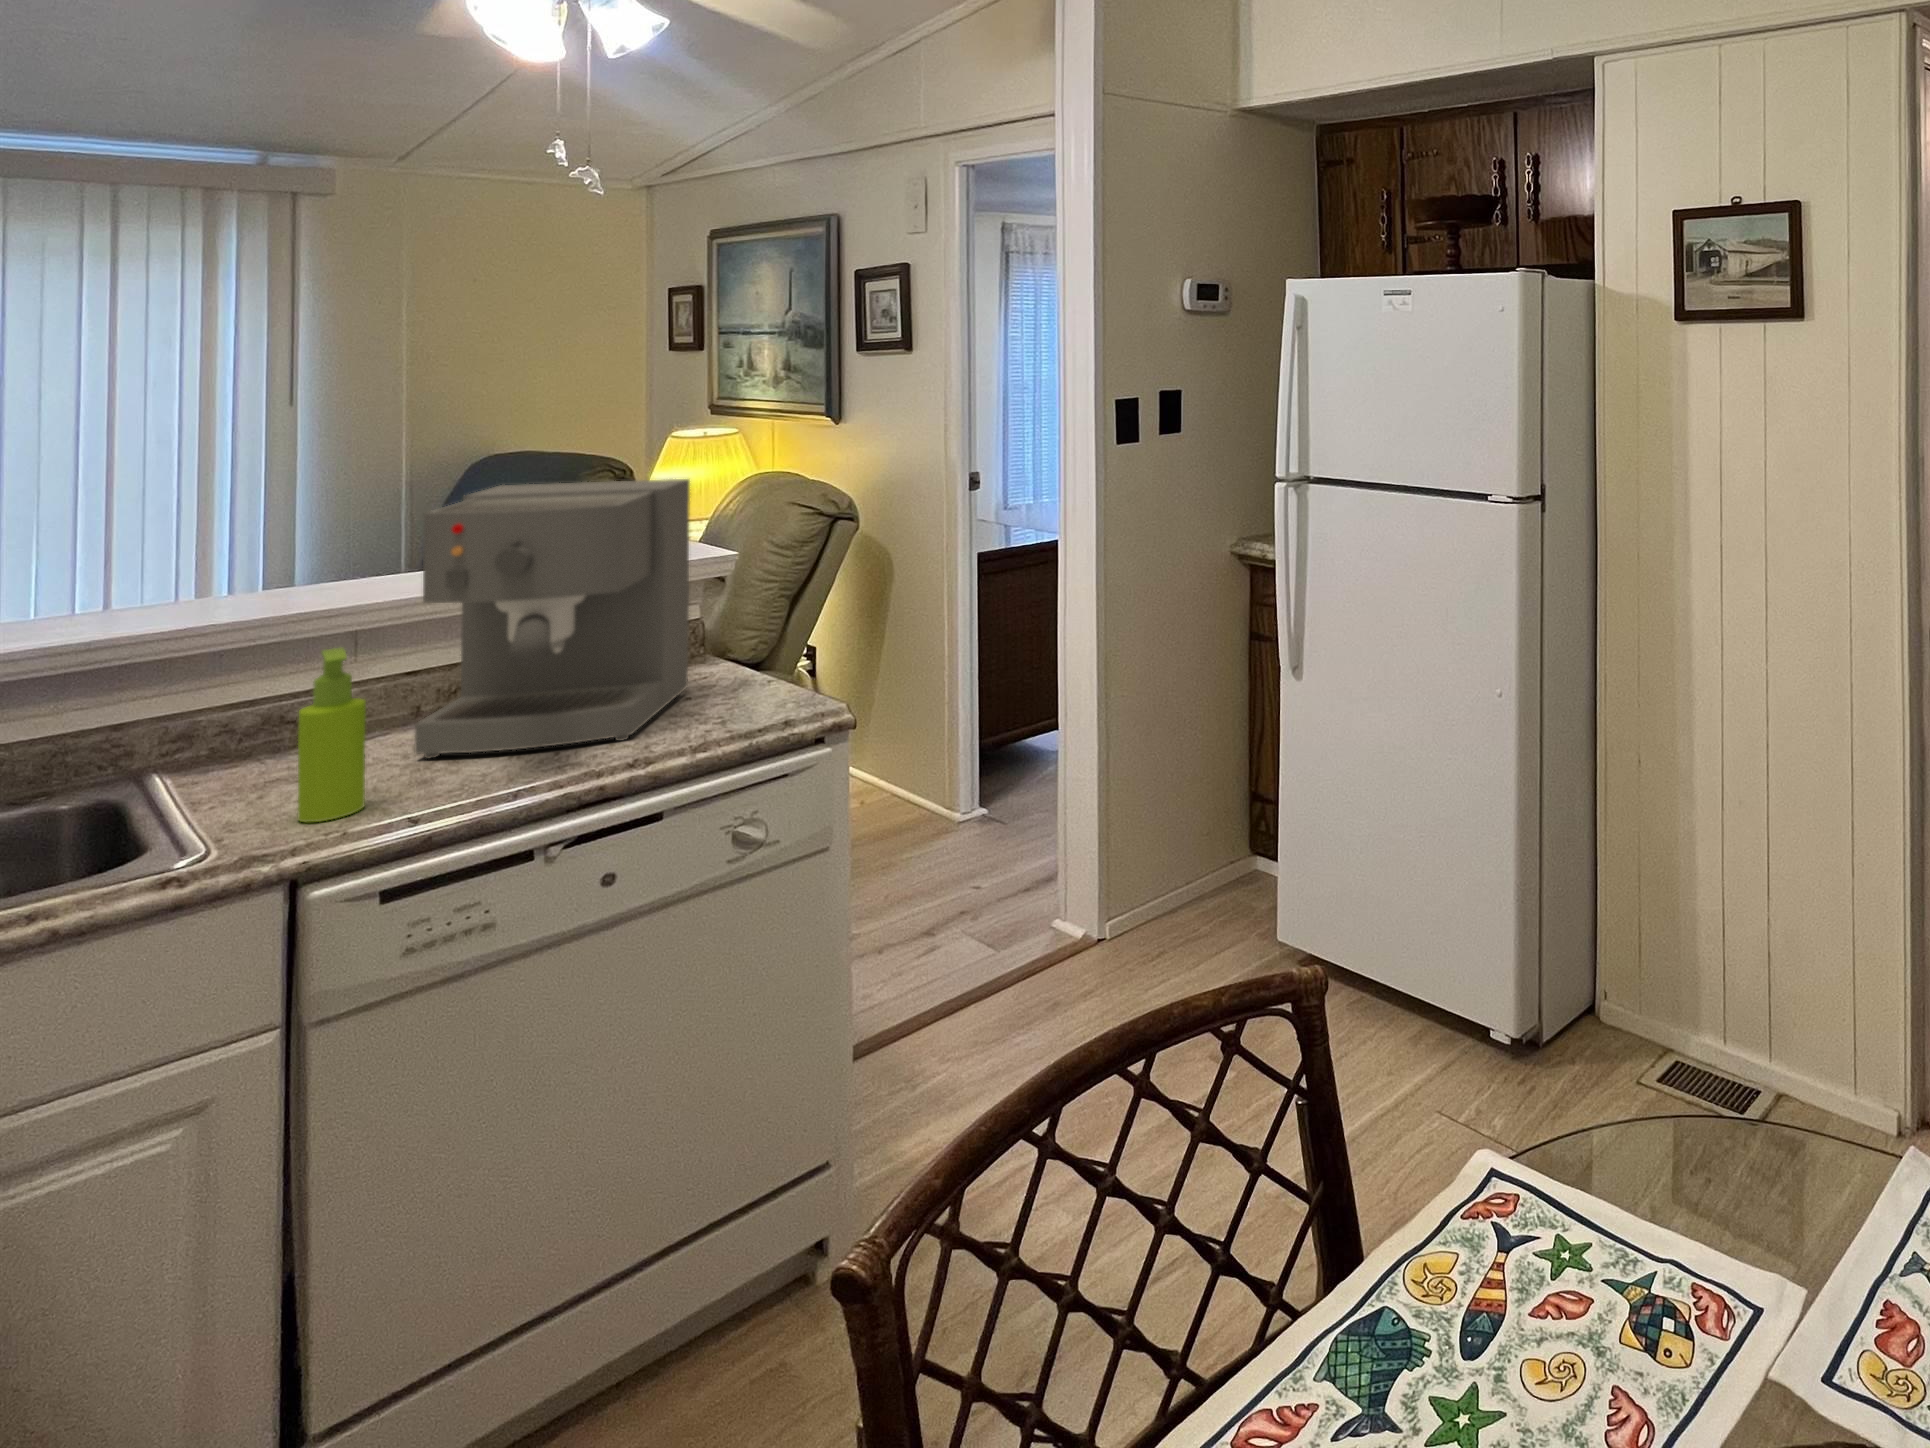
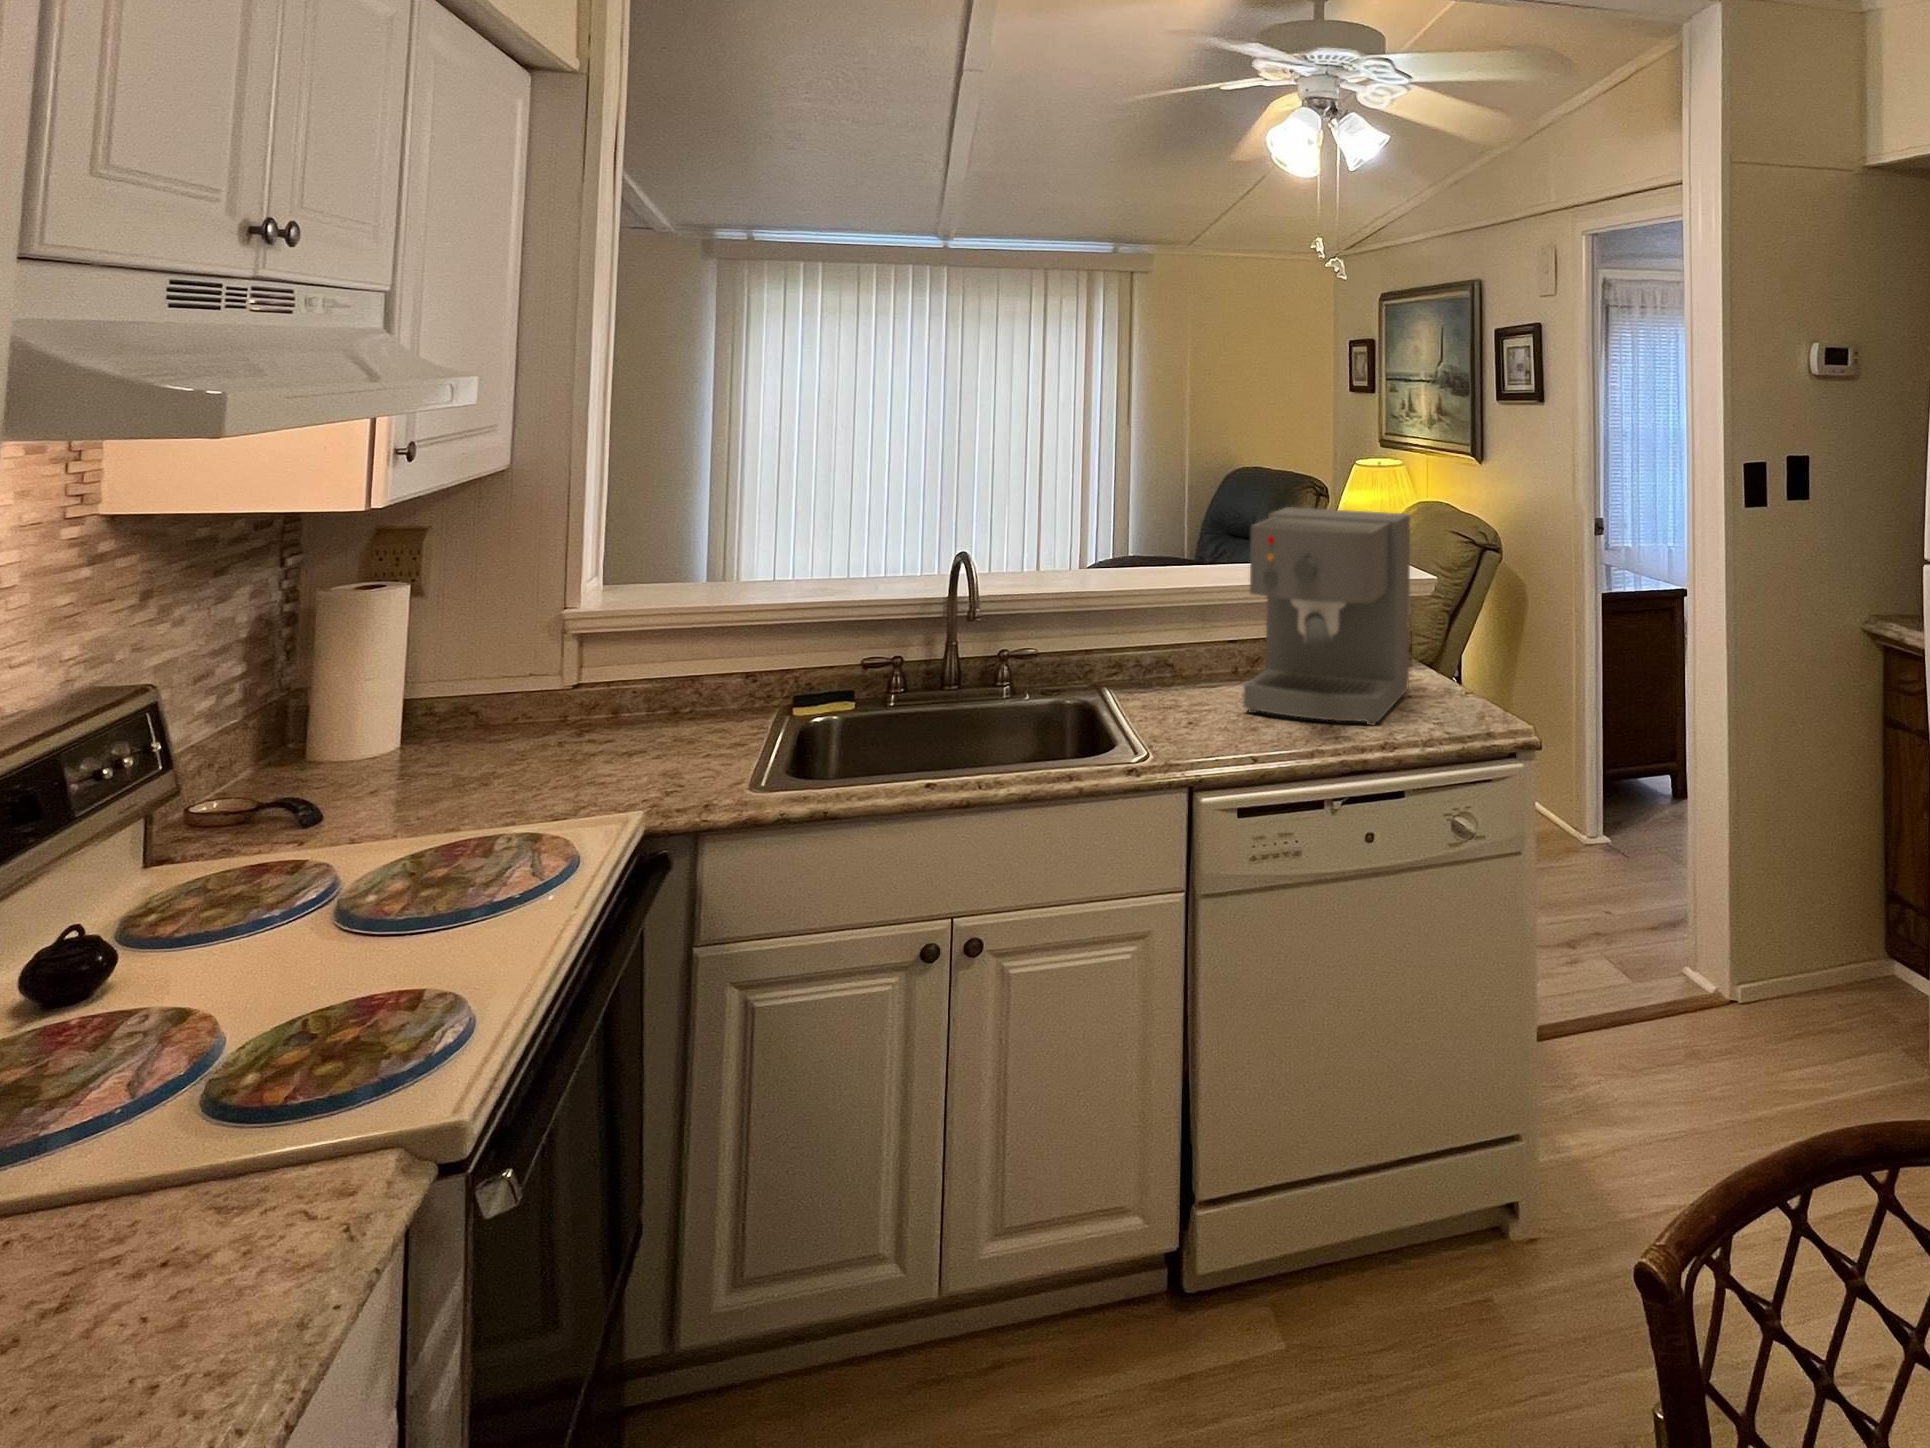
soap dispenser: present [298,648,366,822] -> none [1189,621,1225,747]

